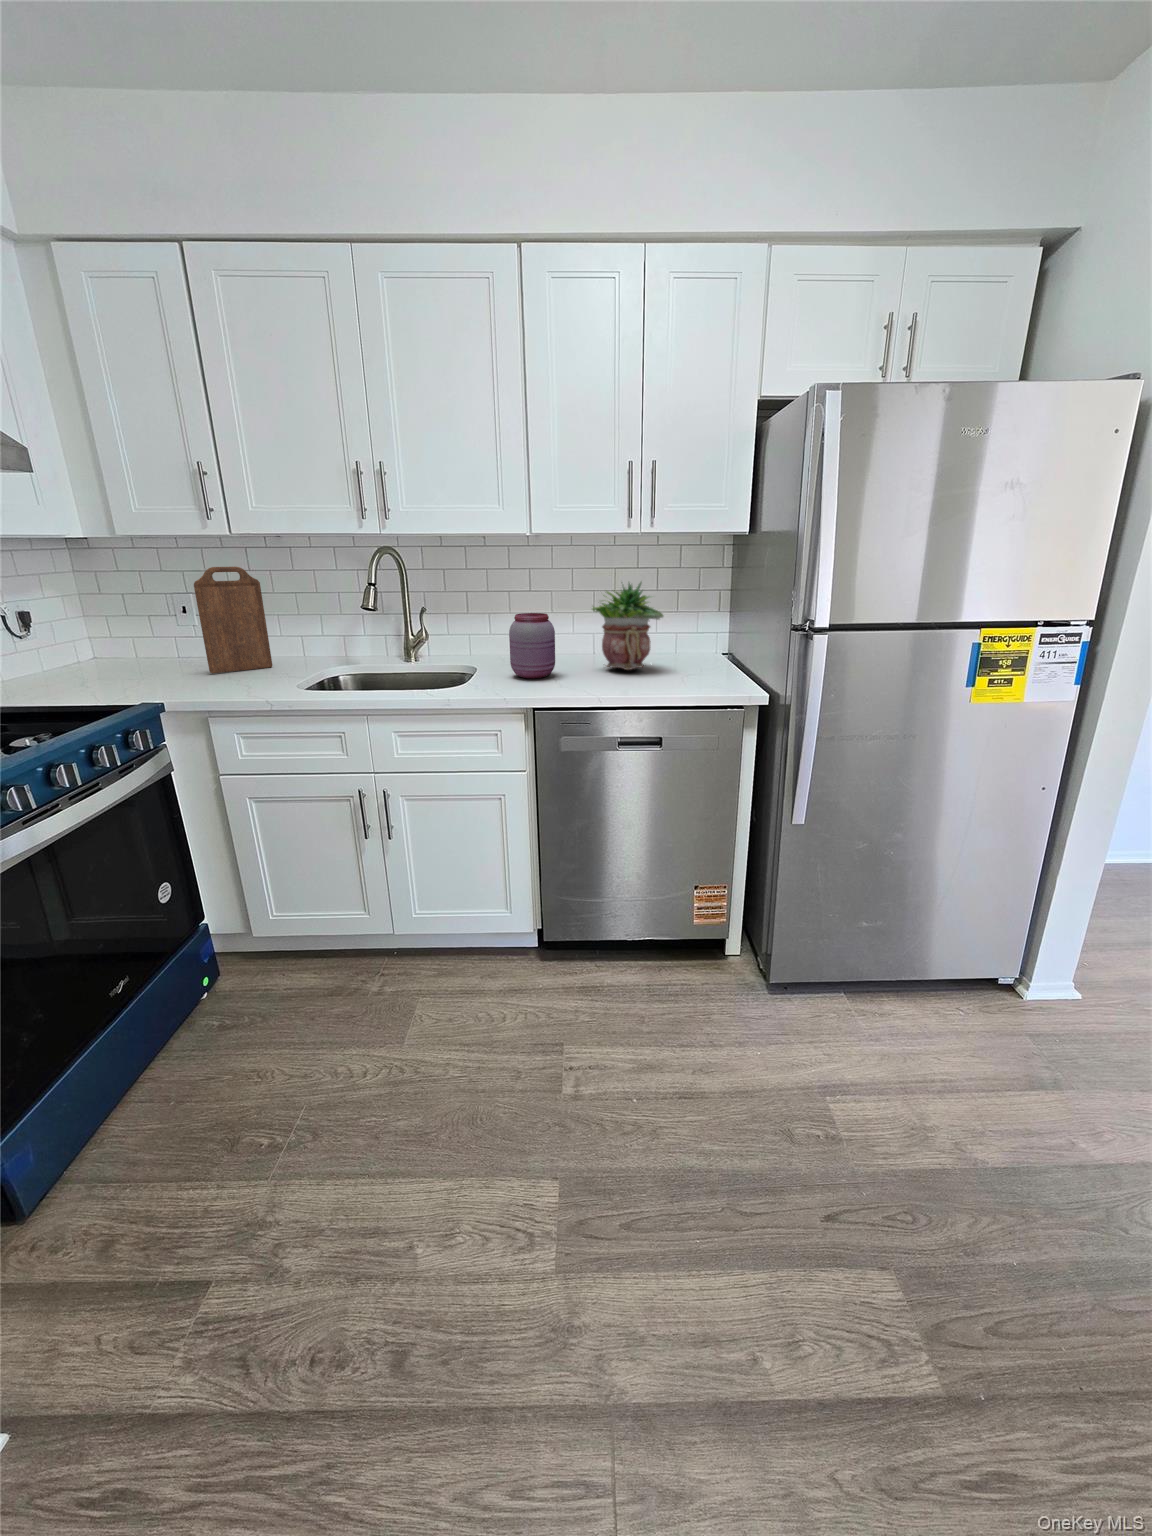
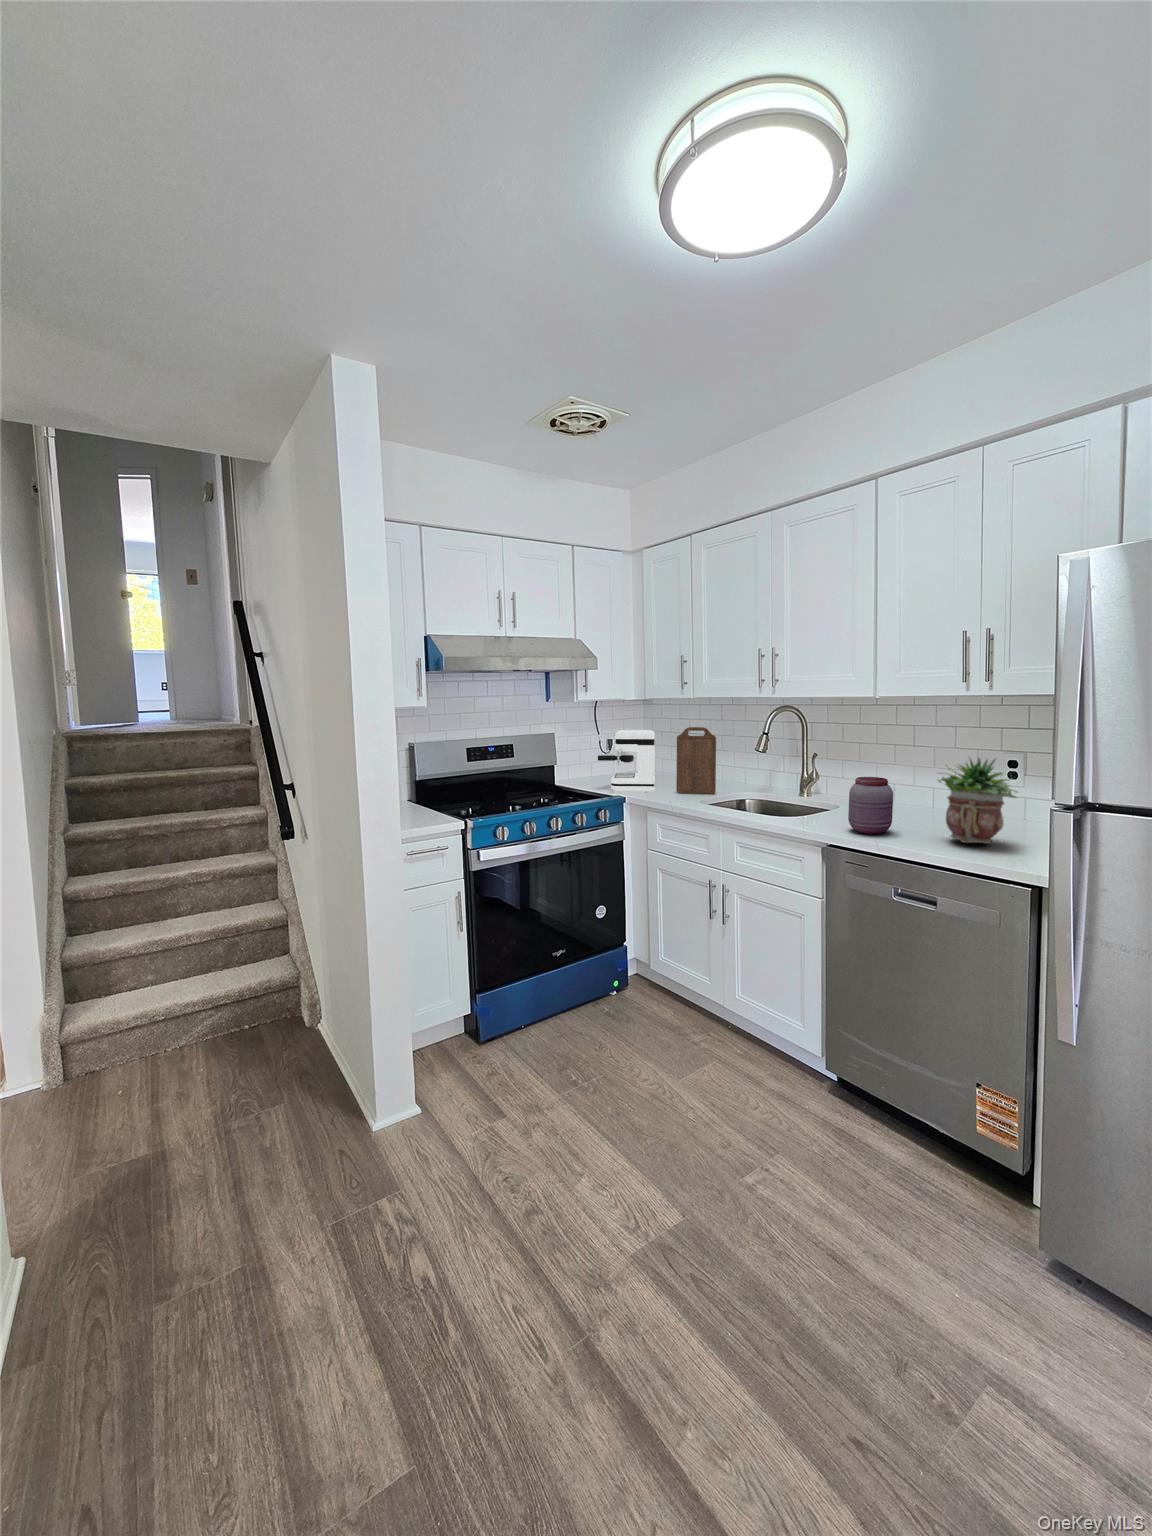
coffee maker: none [26,576,171,687] -> present [598,730,655,792]

